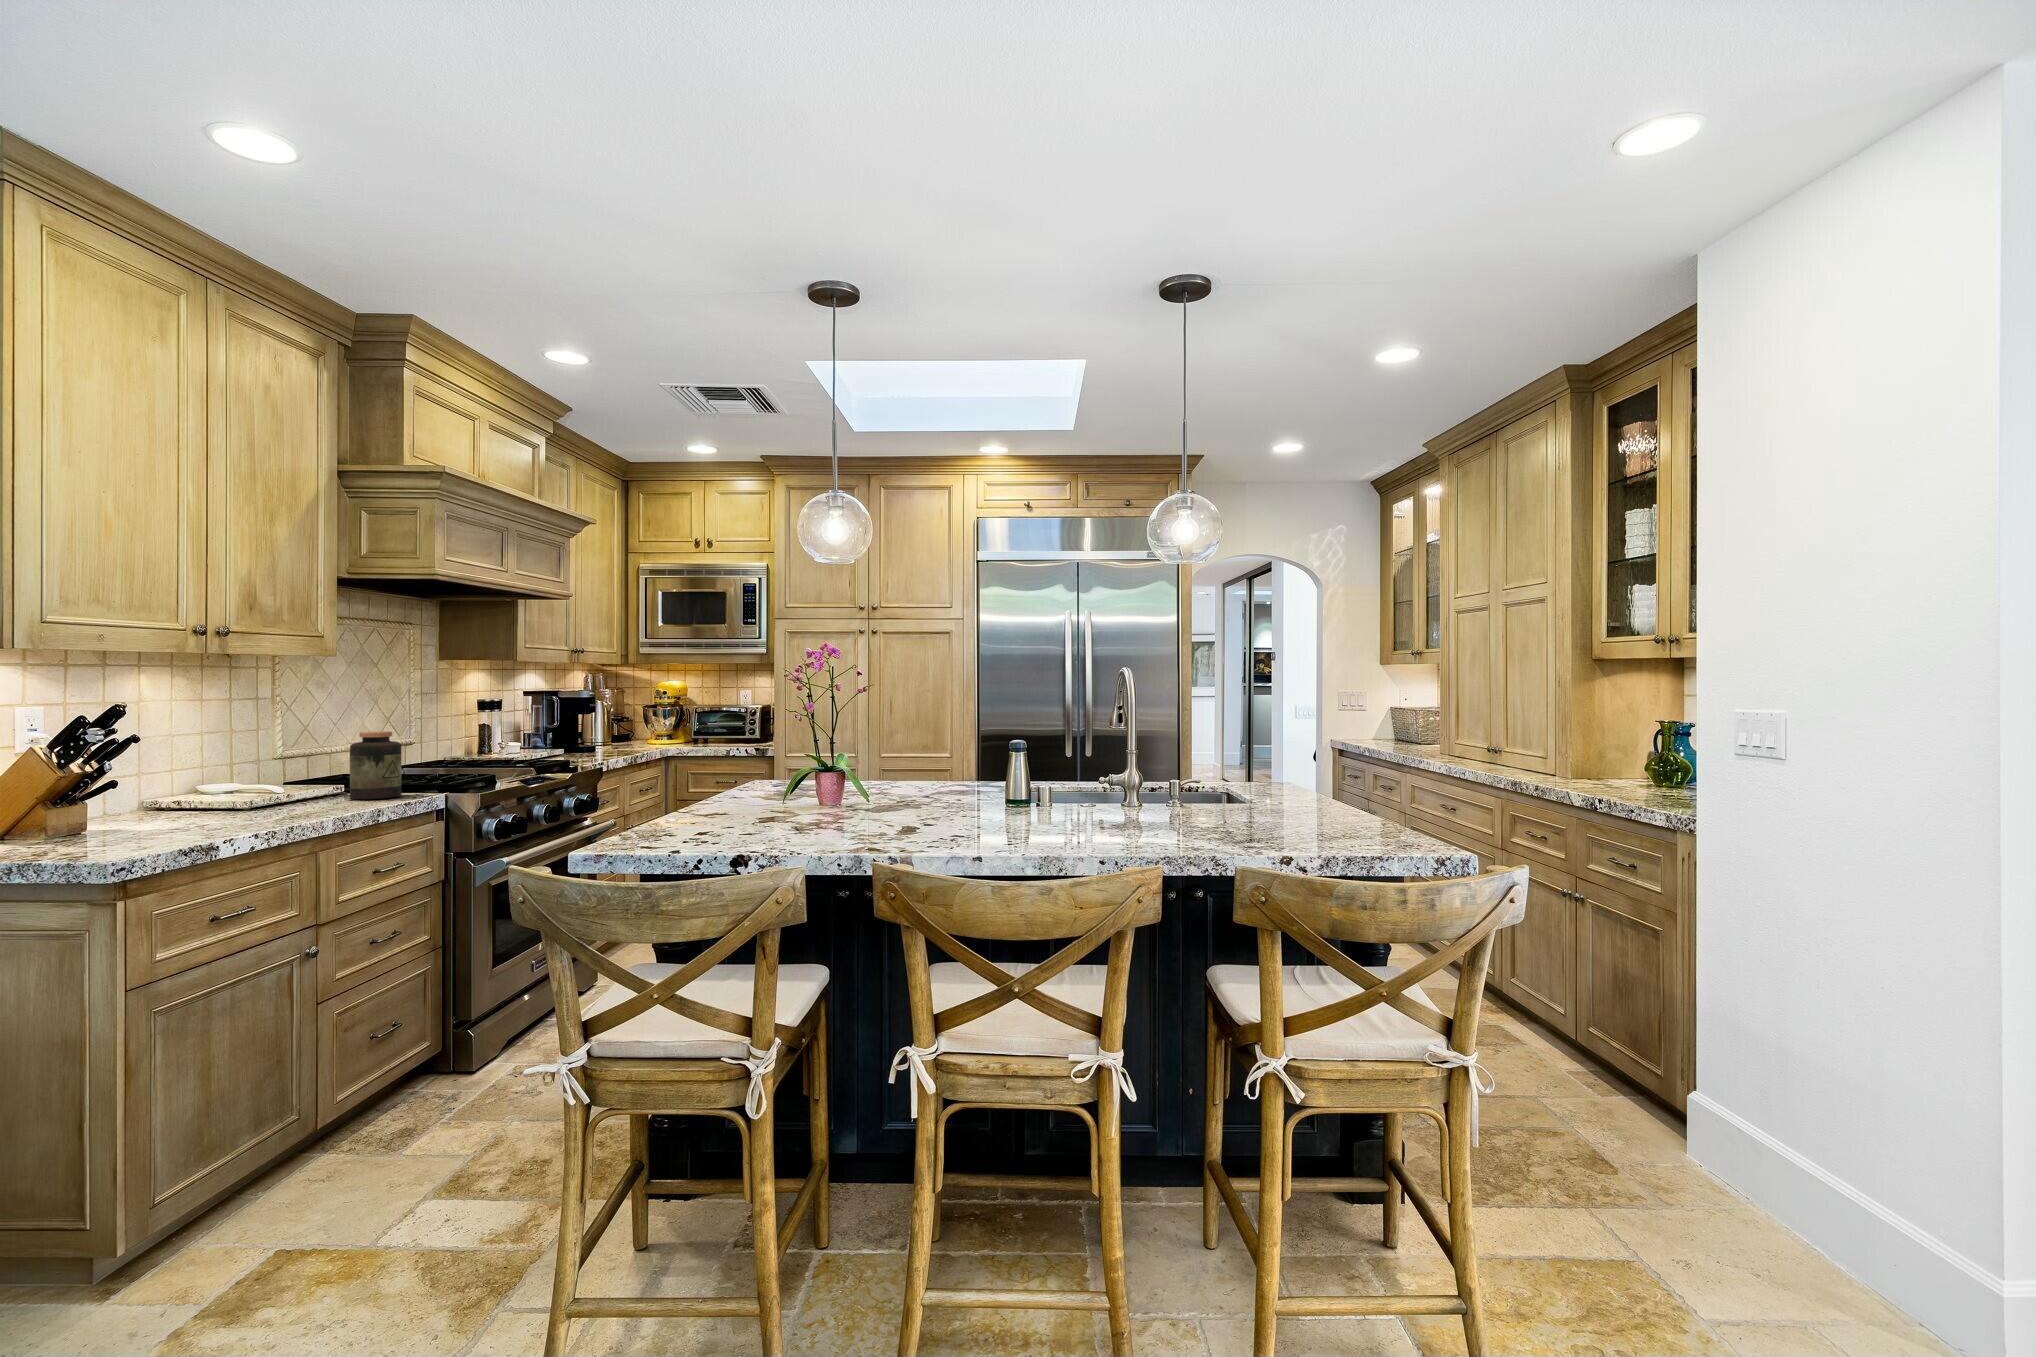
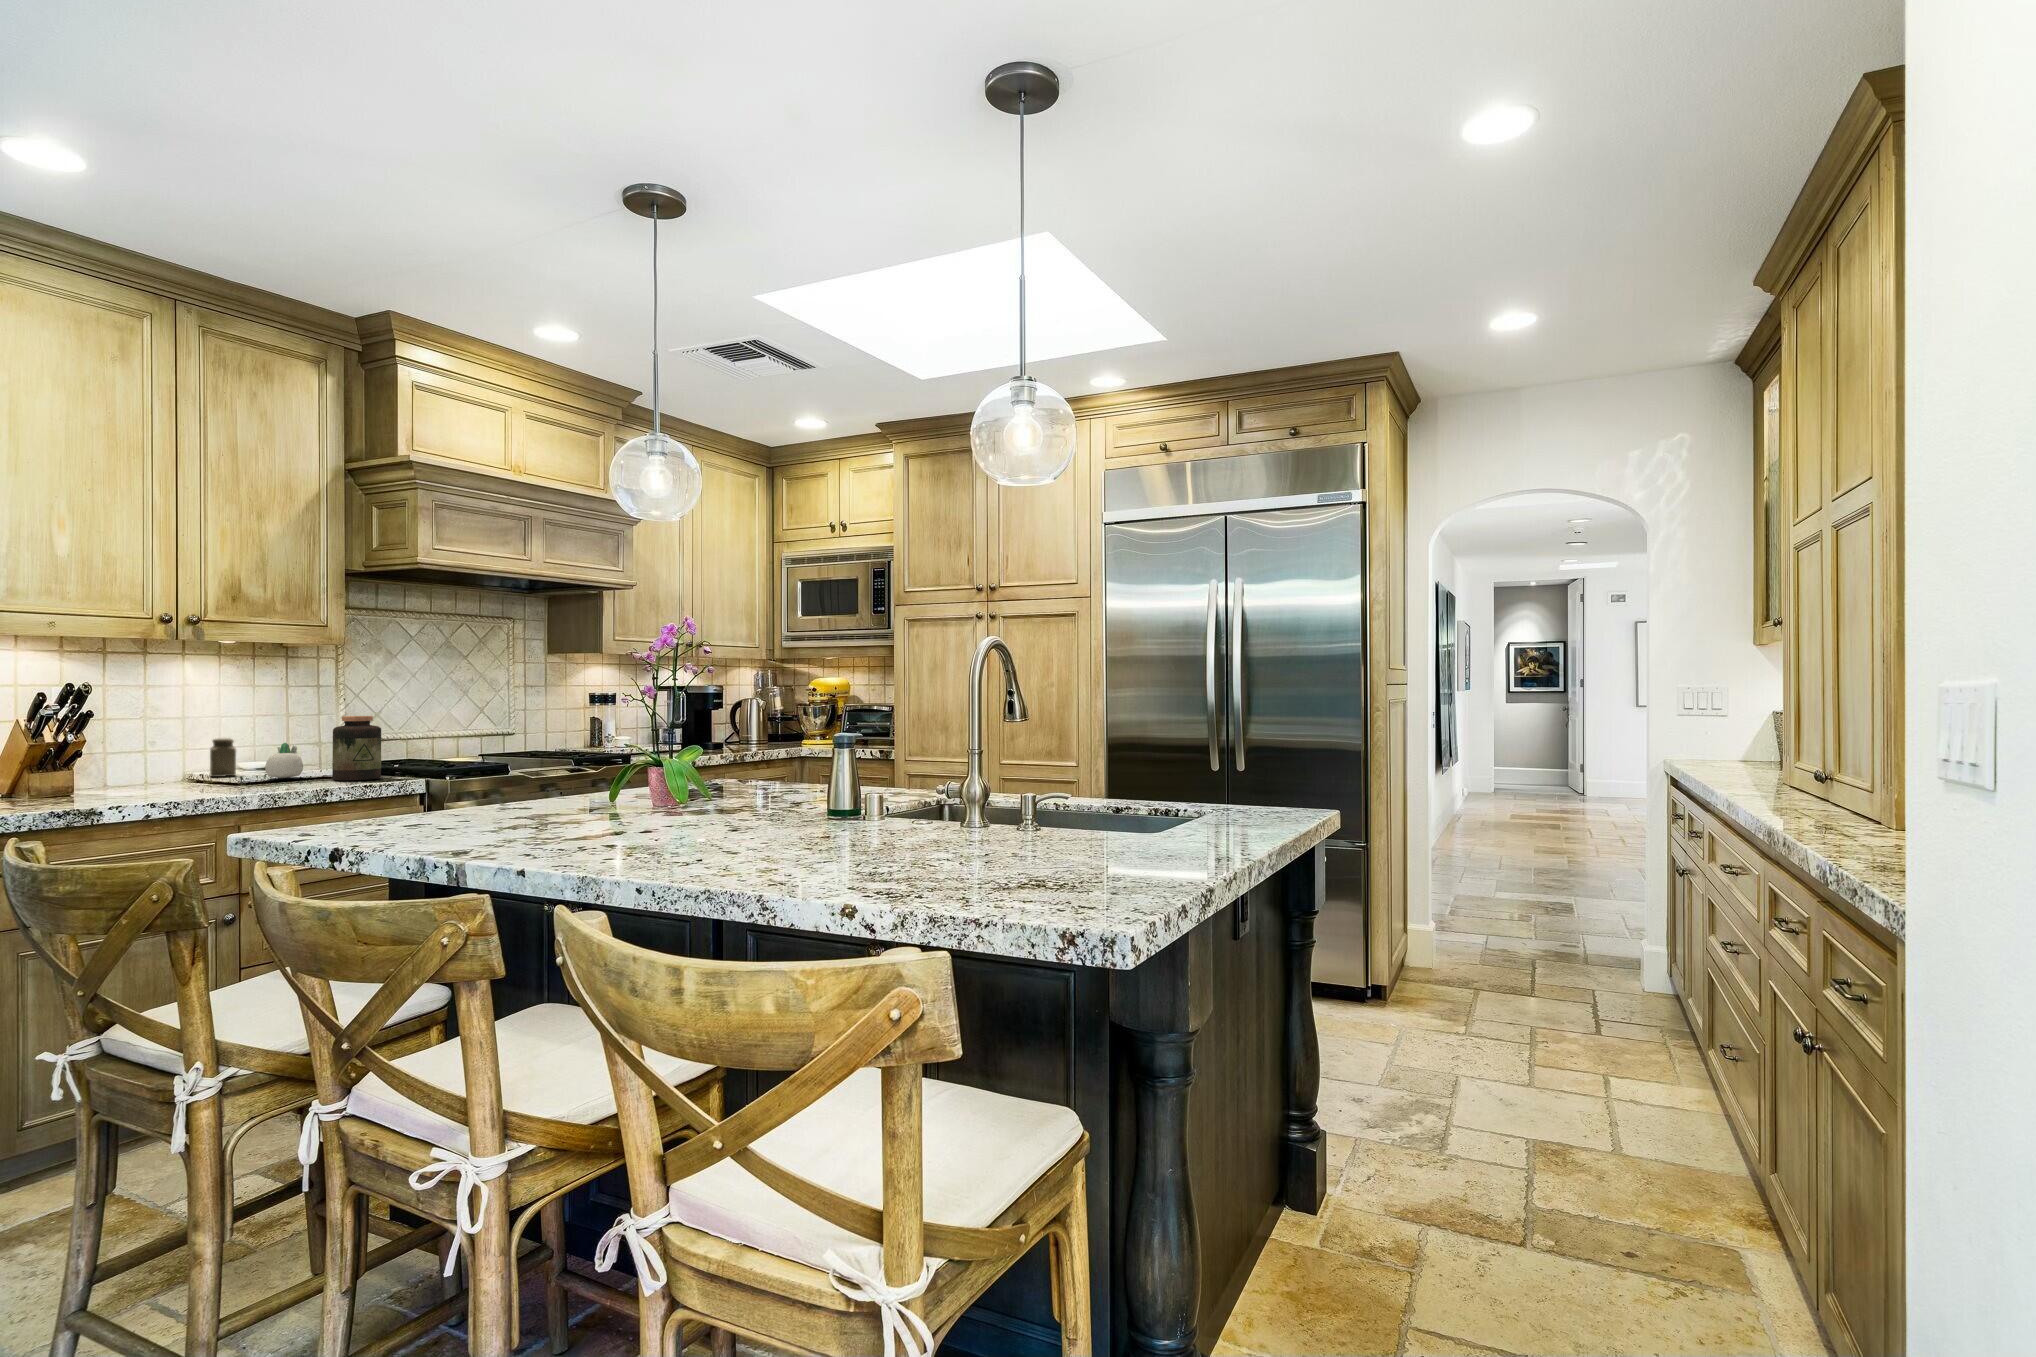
salt shaker: none [179,759,216,803] -> present [210,738,236,777]
succulent planter: none [268,762,310,800] -> present [265,743,303,778]

